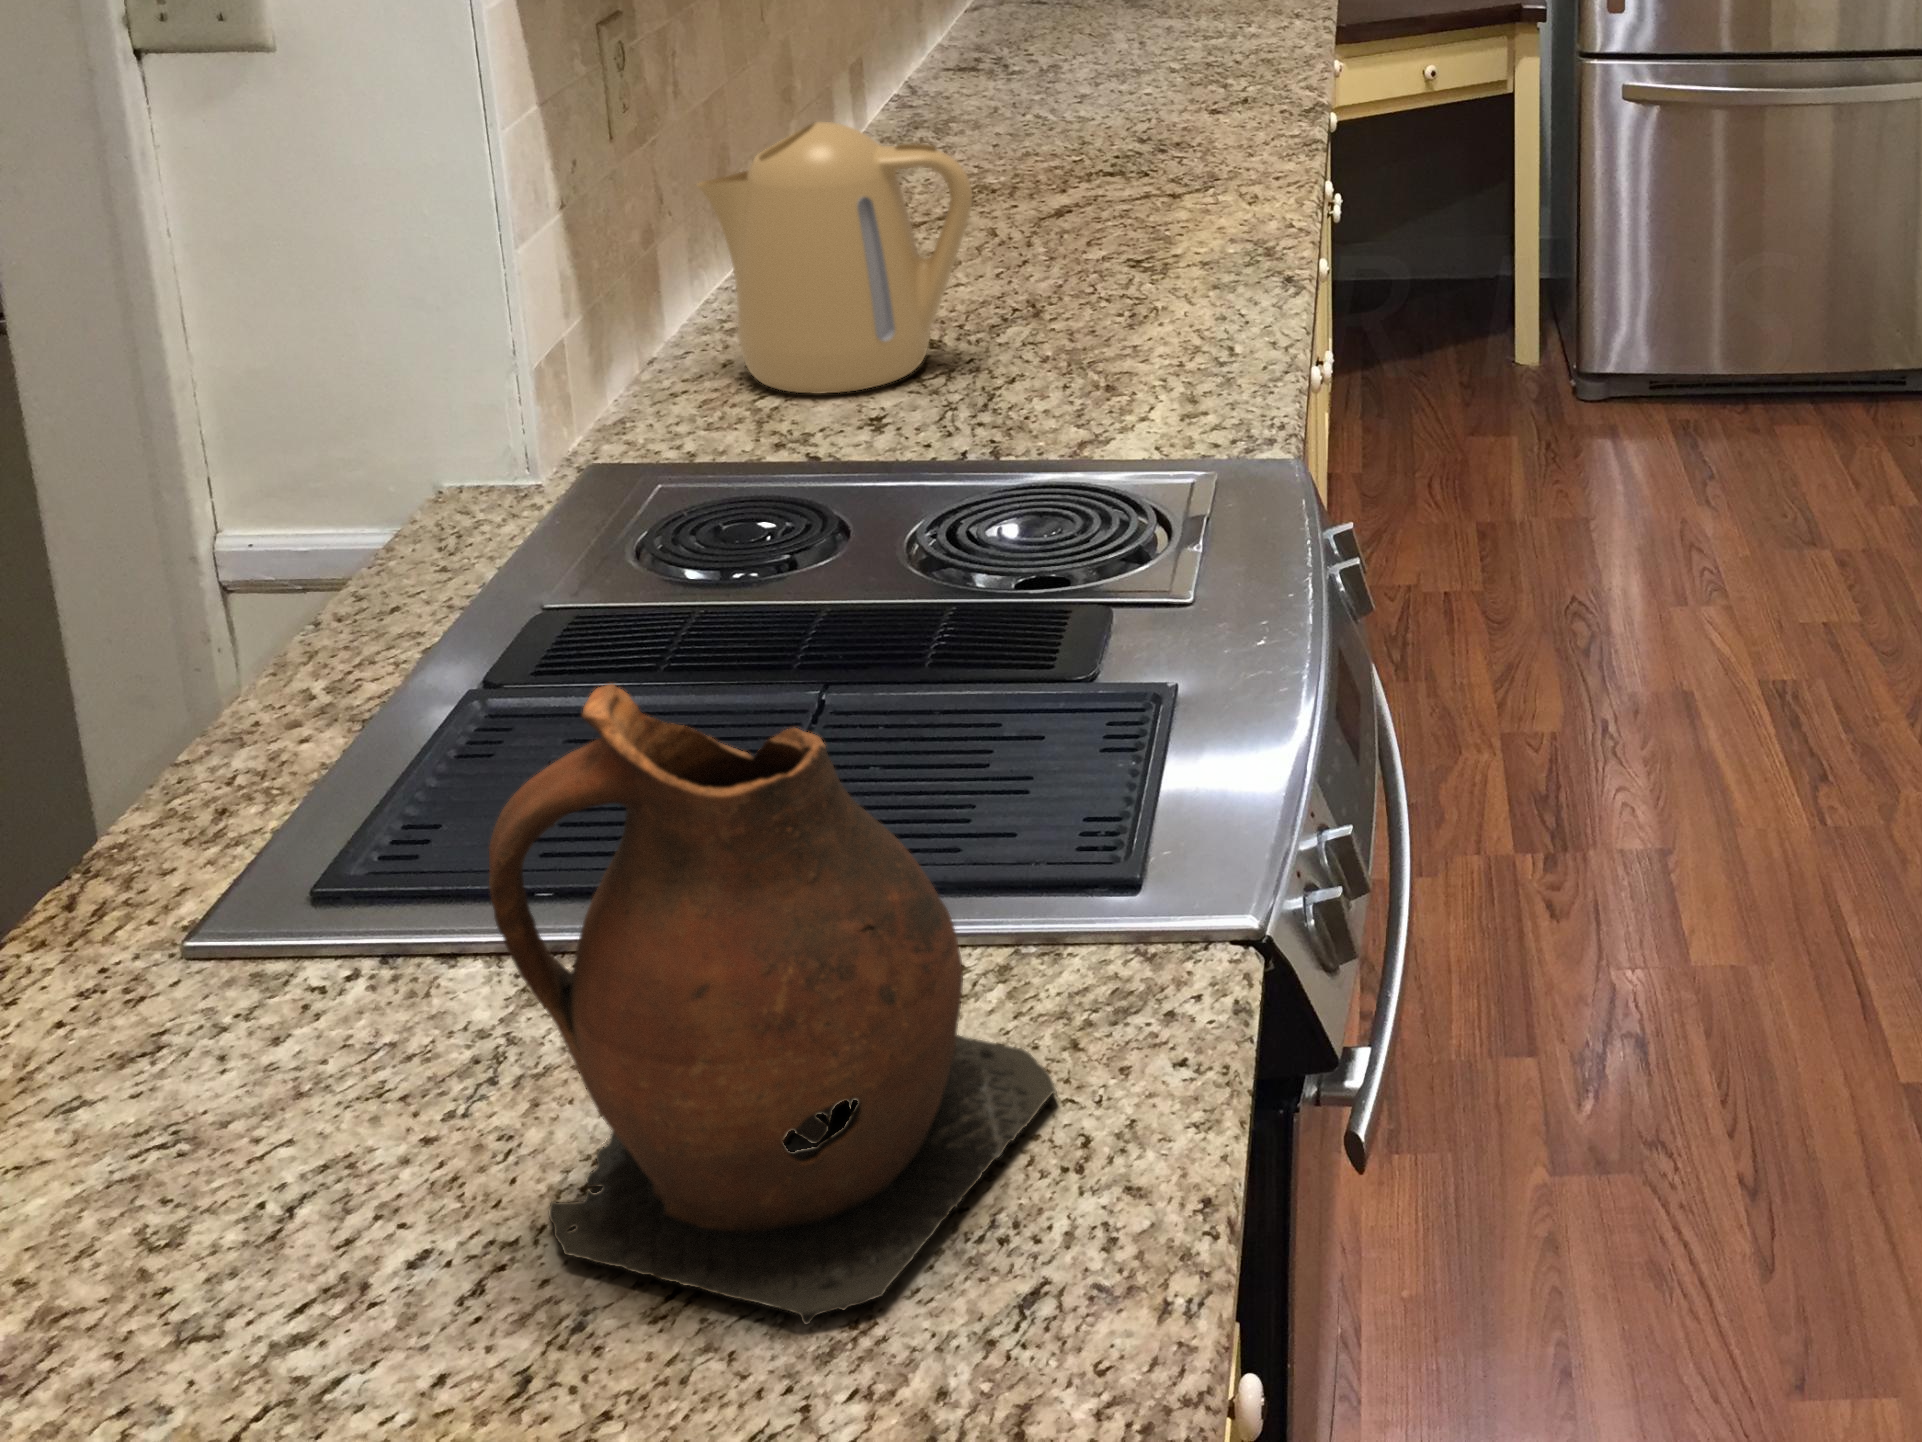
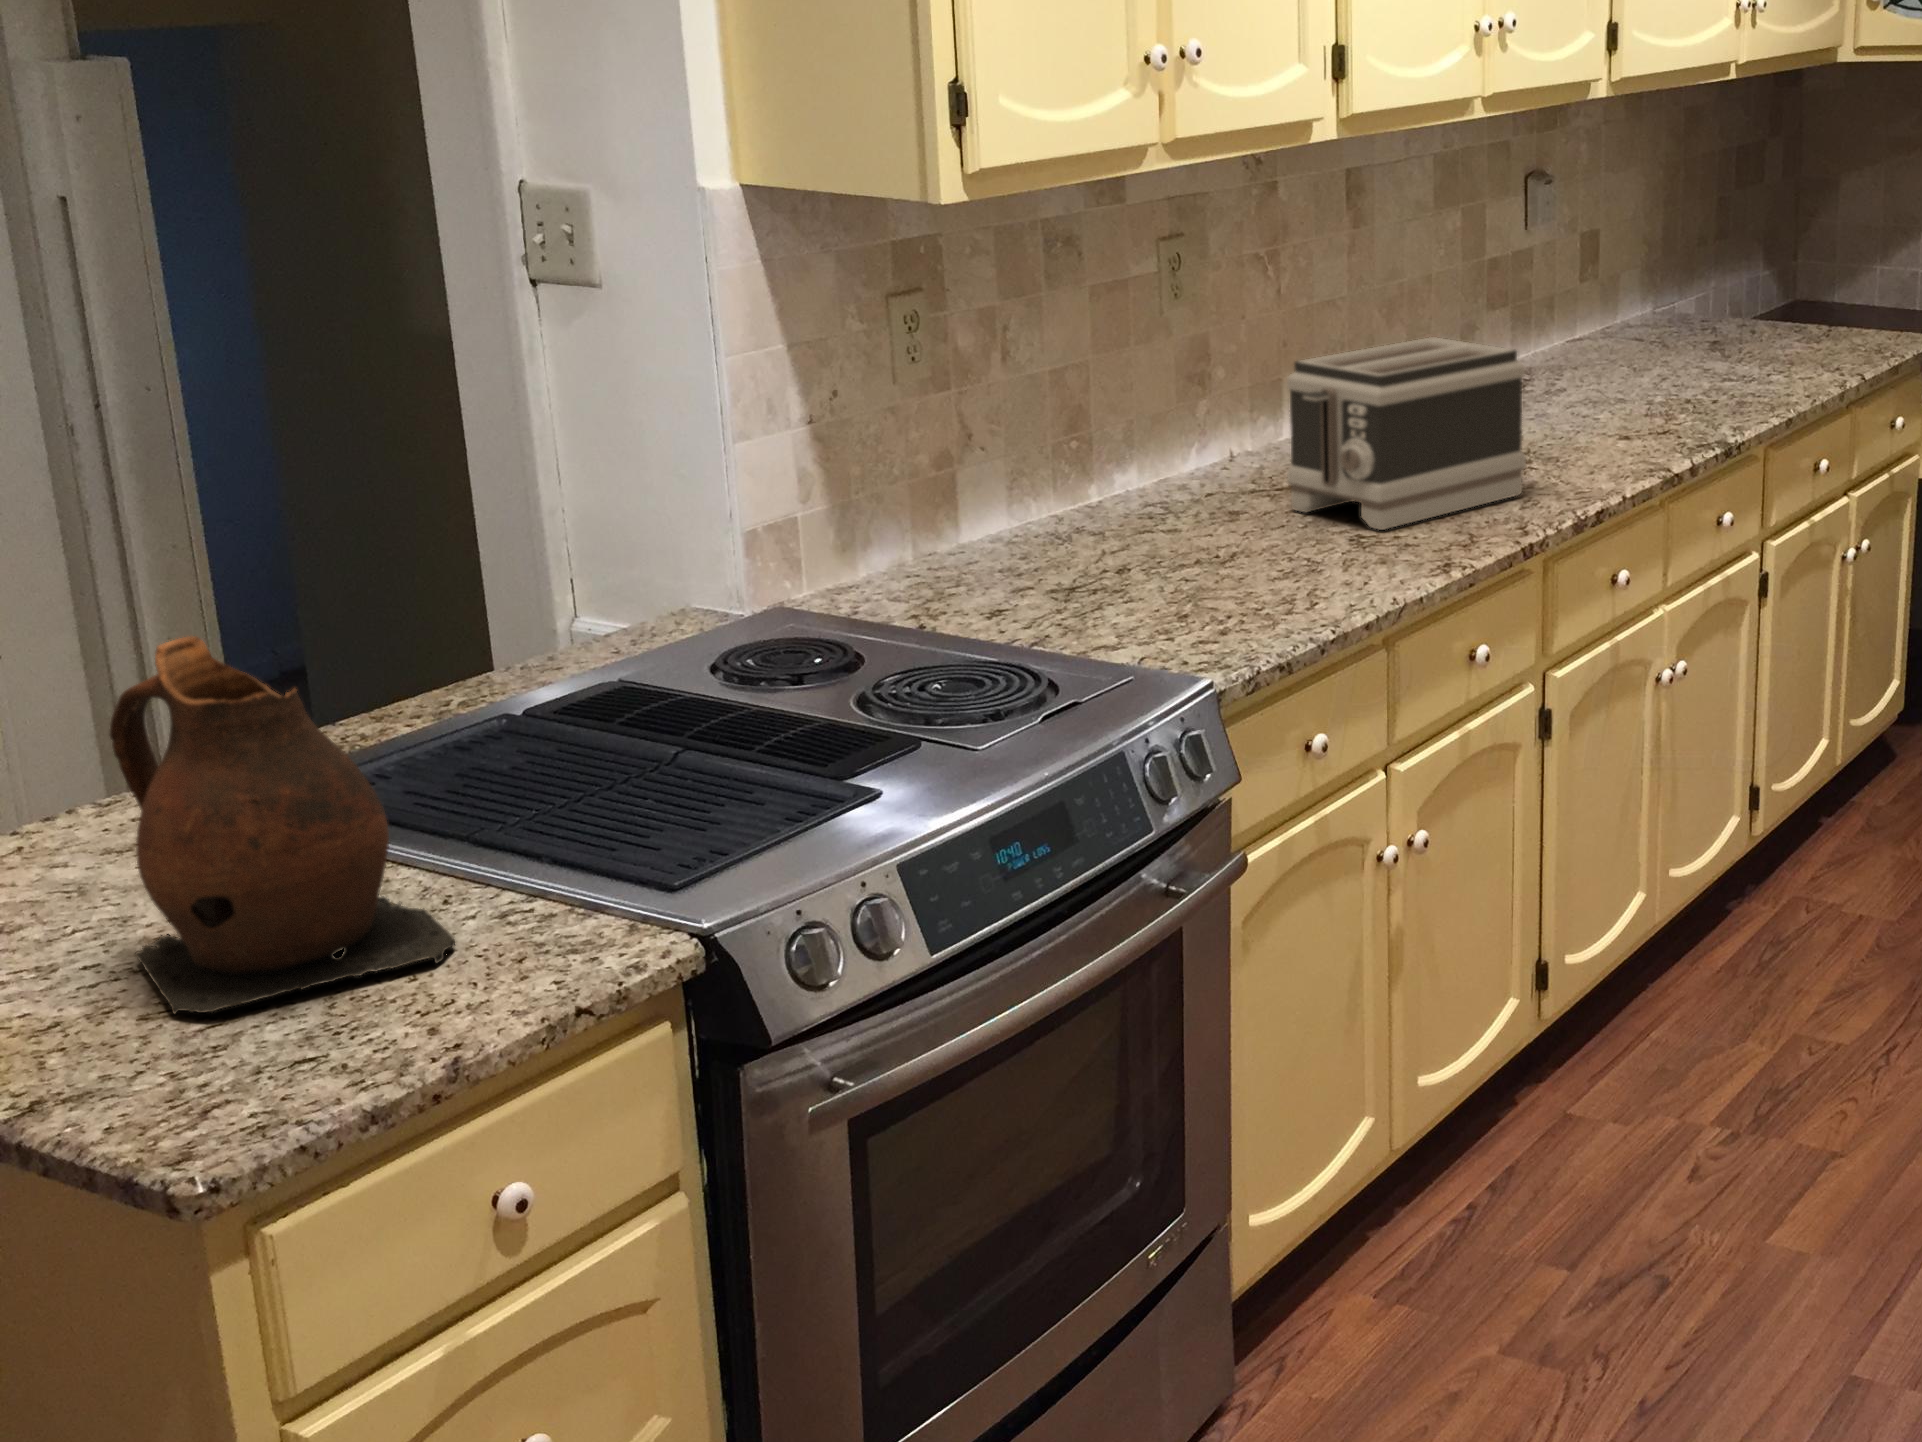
toaster: none [978,16,1214,249] -> present [1287,337,1526,530]
kettle: present [697,122,972,394] -> none [956,384,1130,589]

